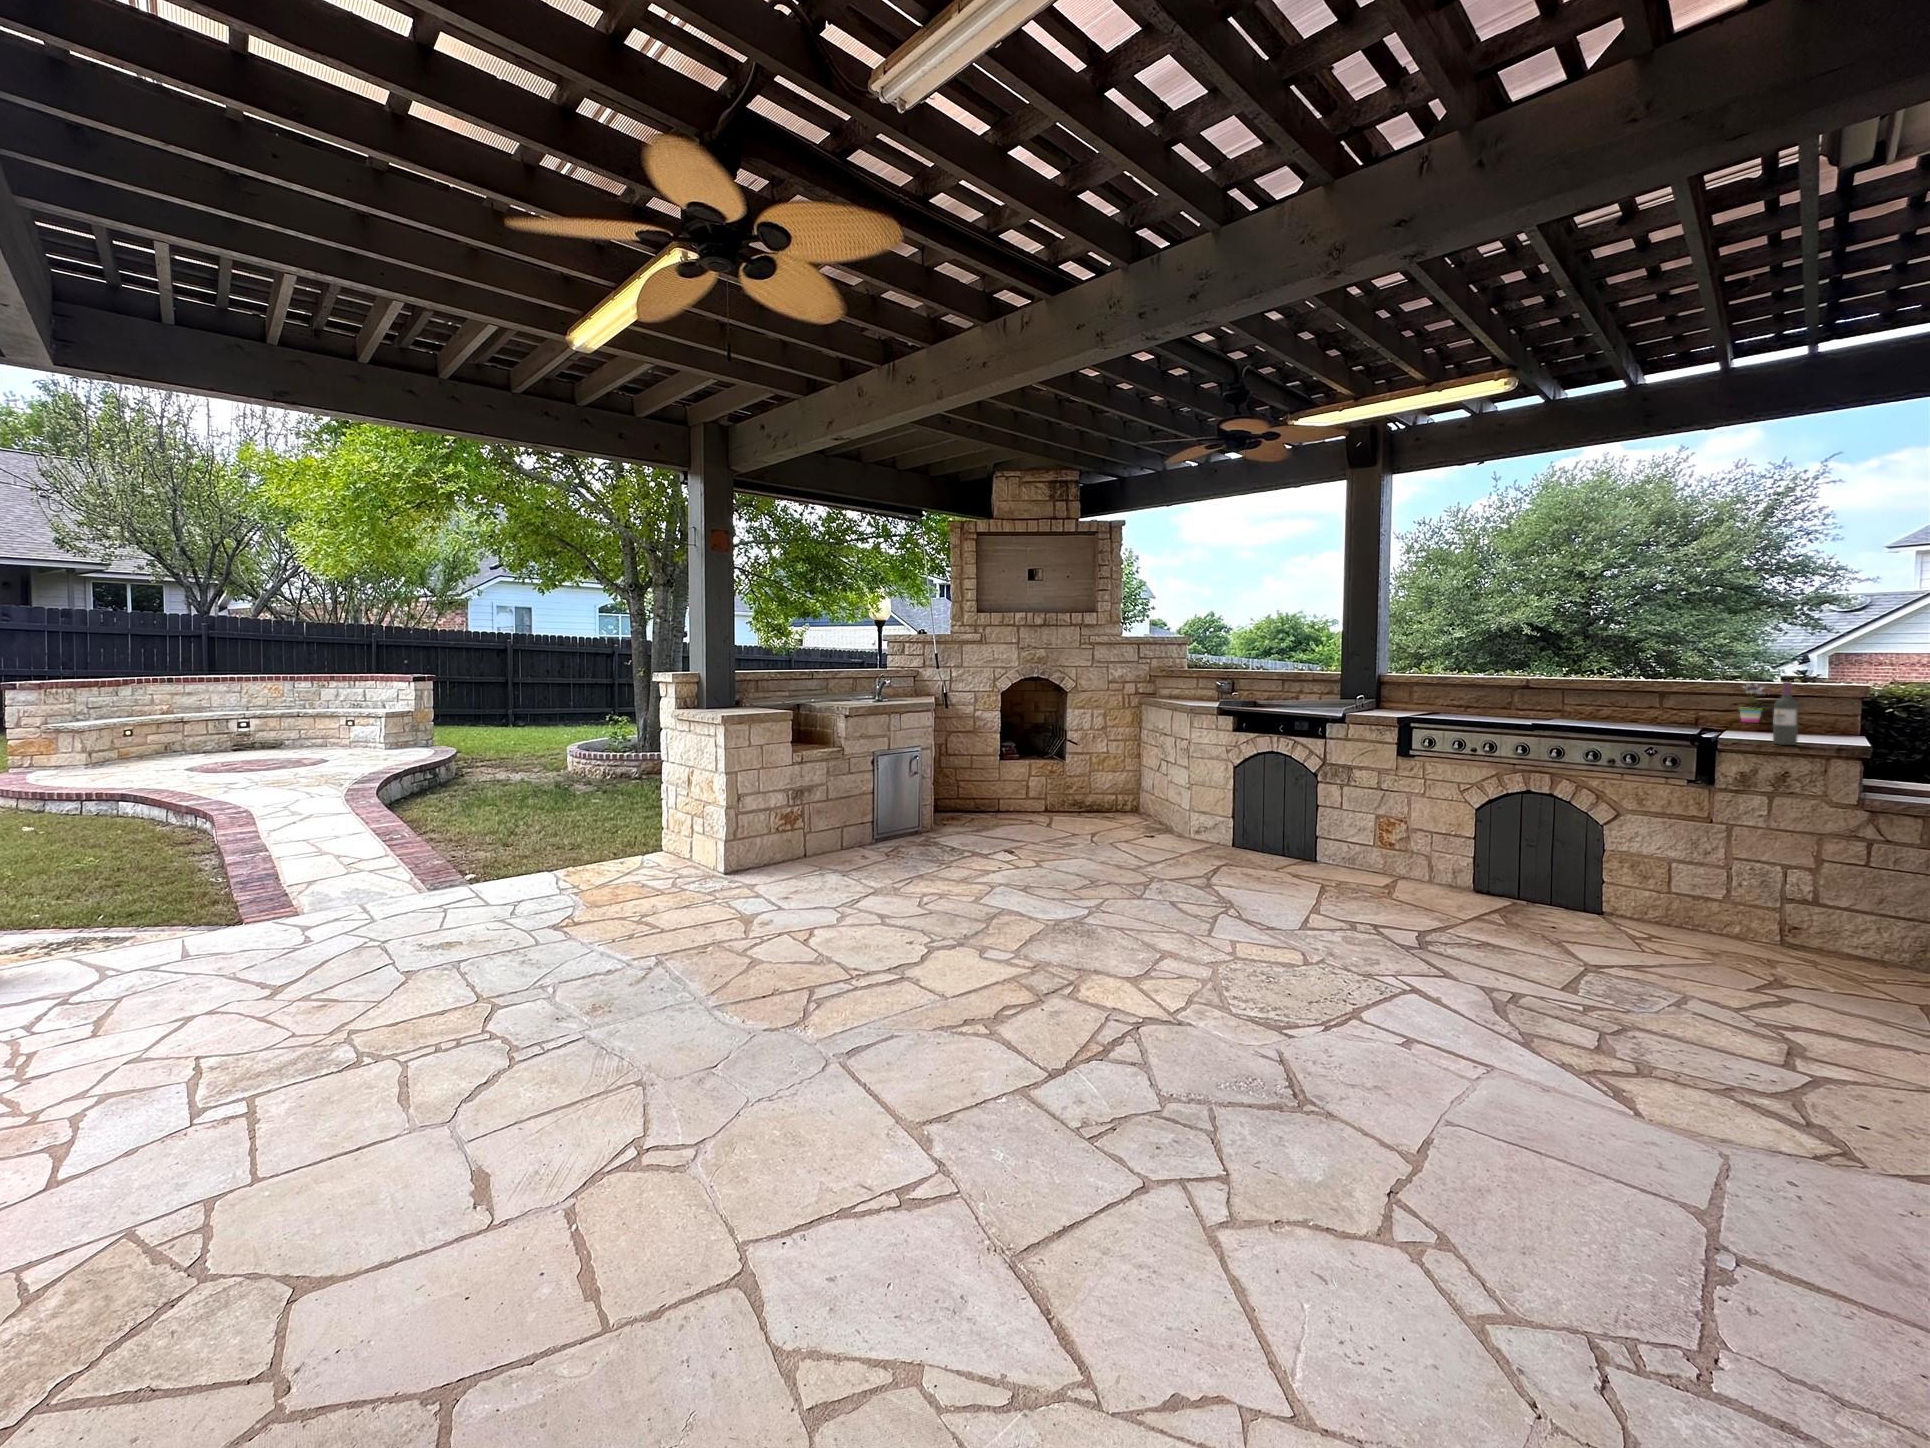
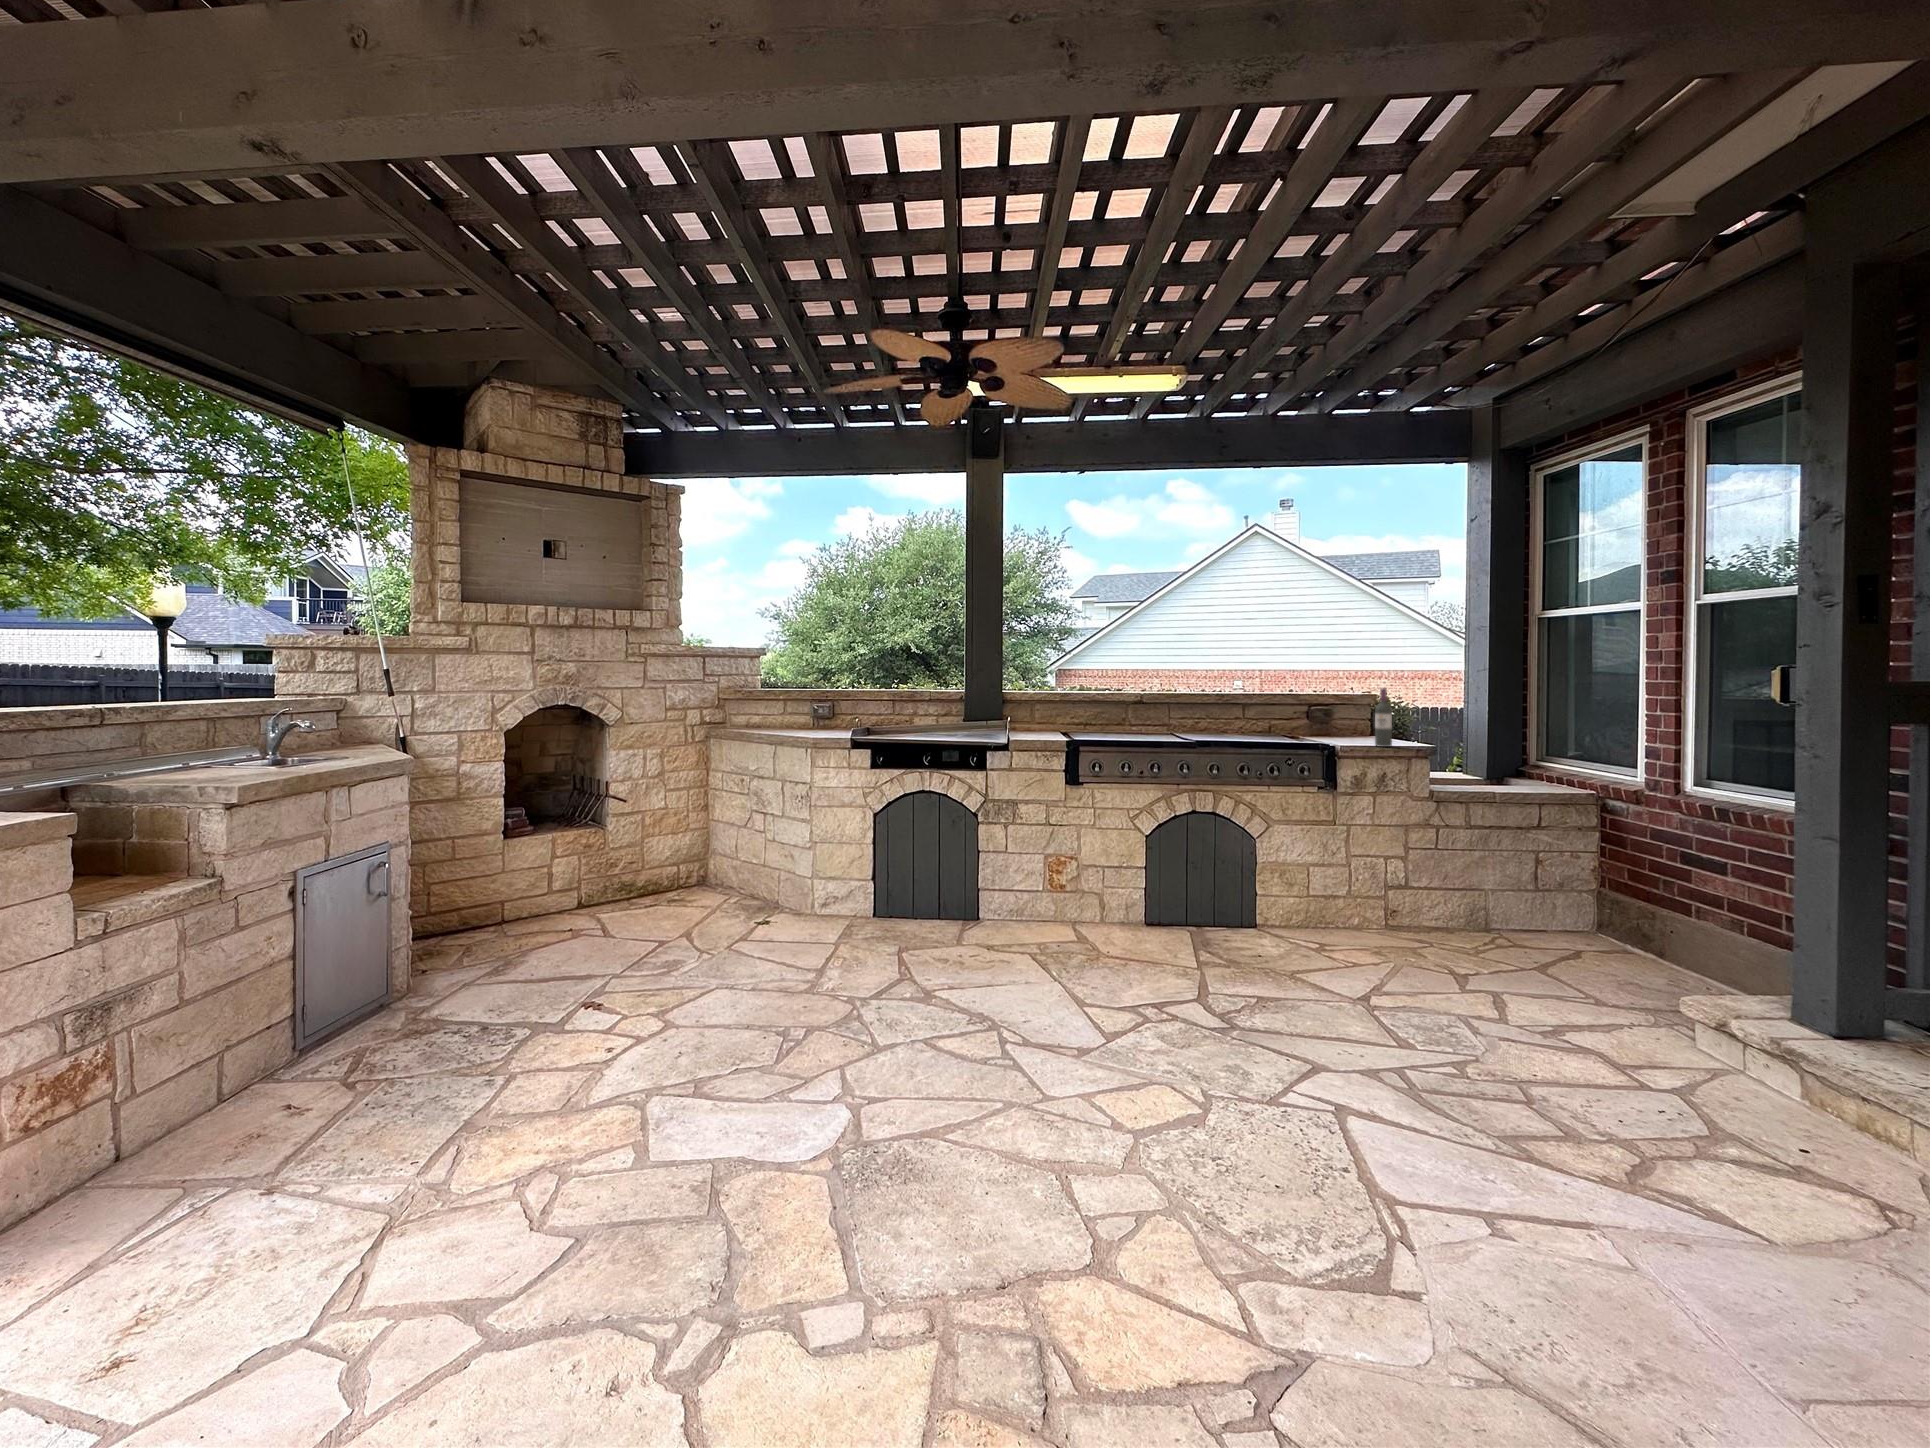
potted plant: present [1739,673,1762,723] -> none [1276,679,1296,724]

